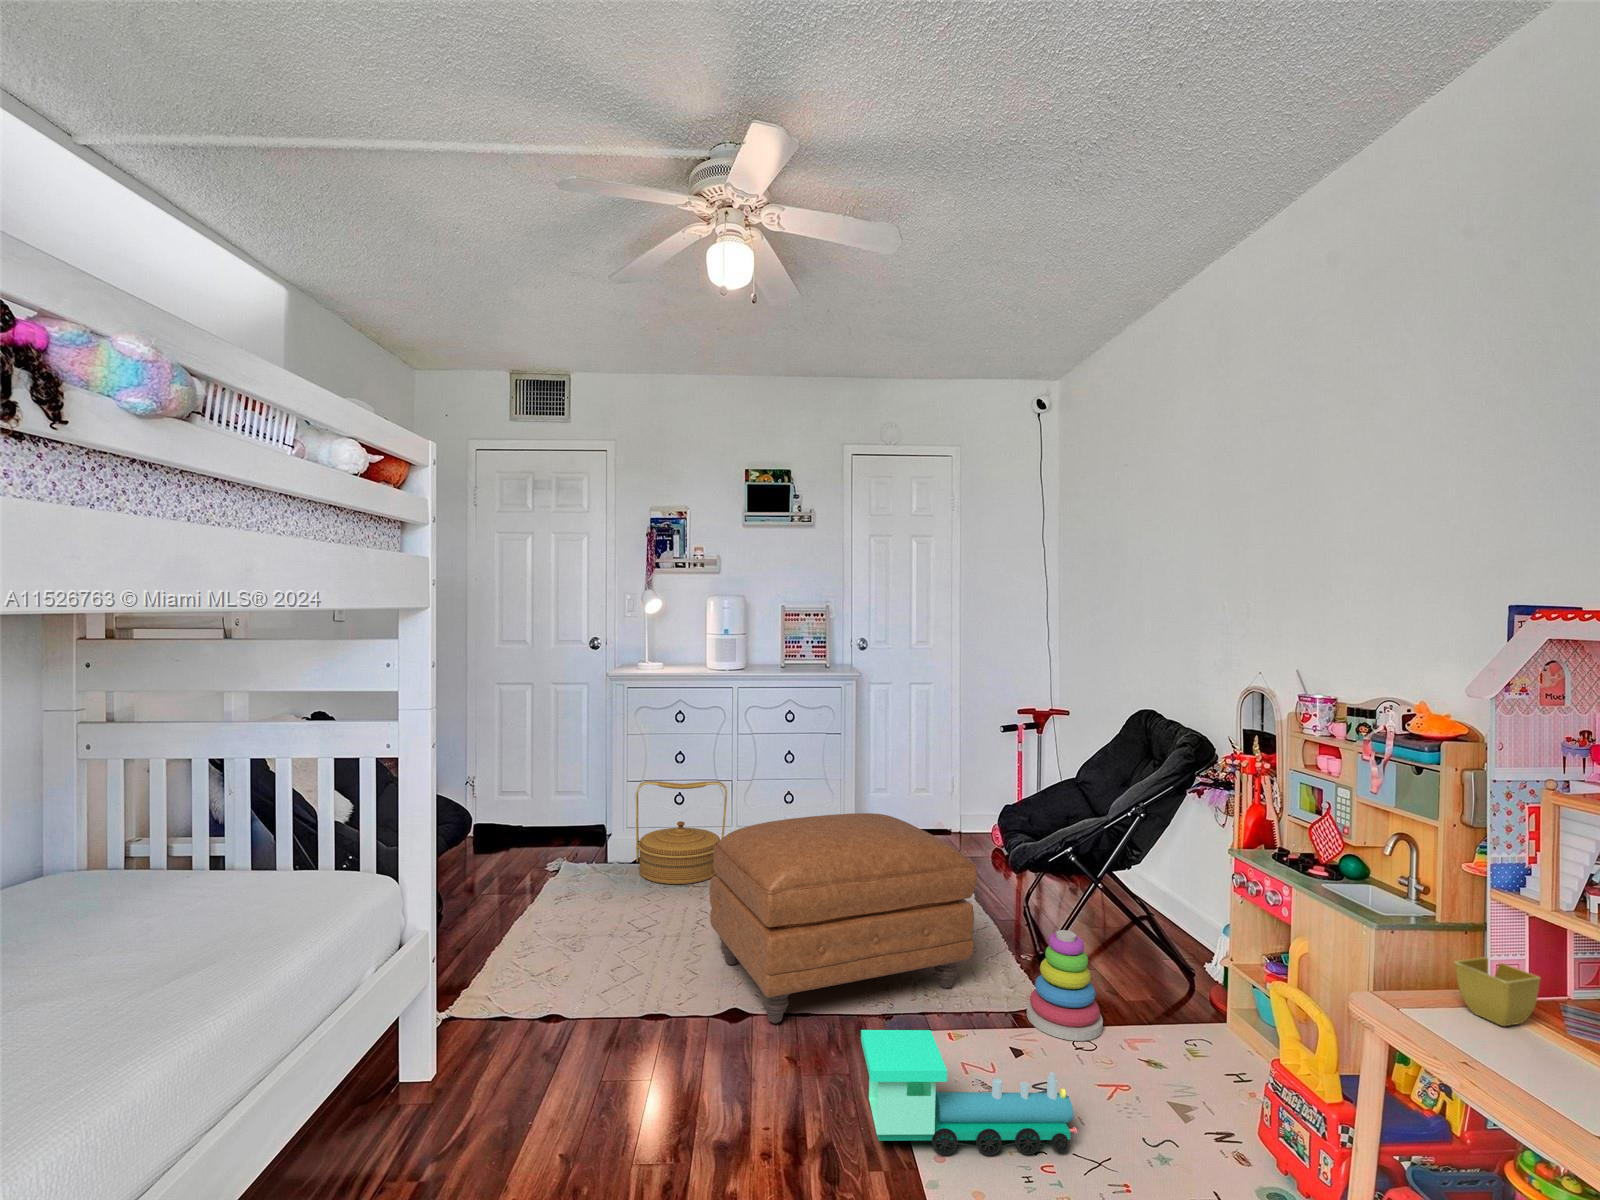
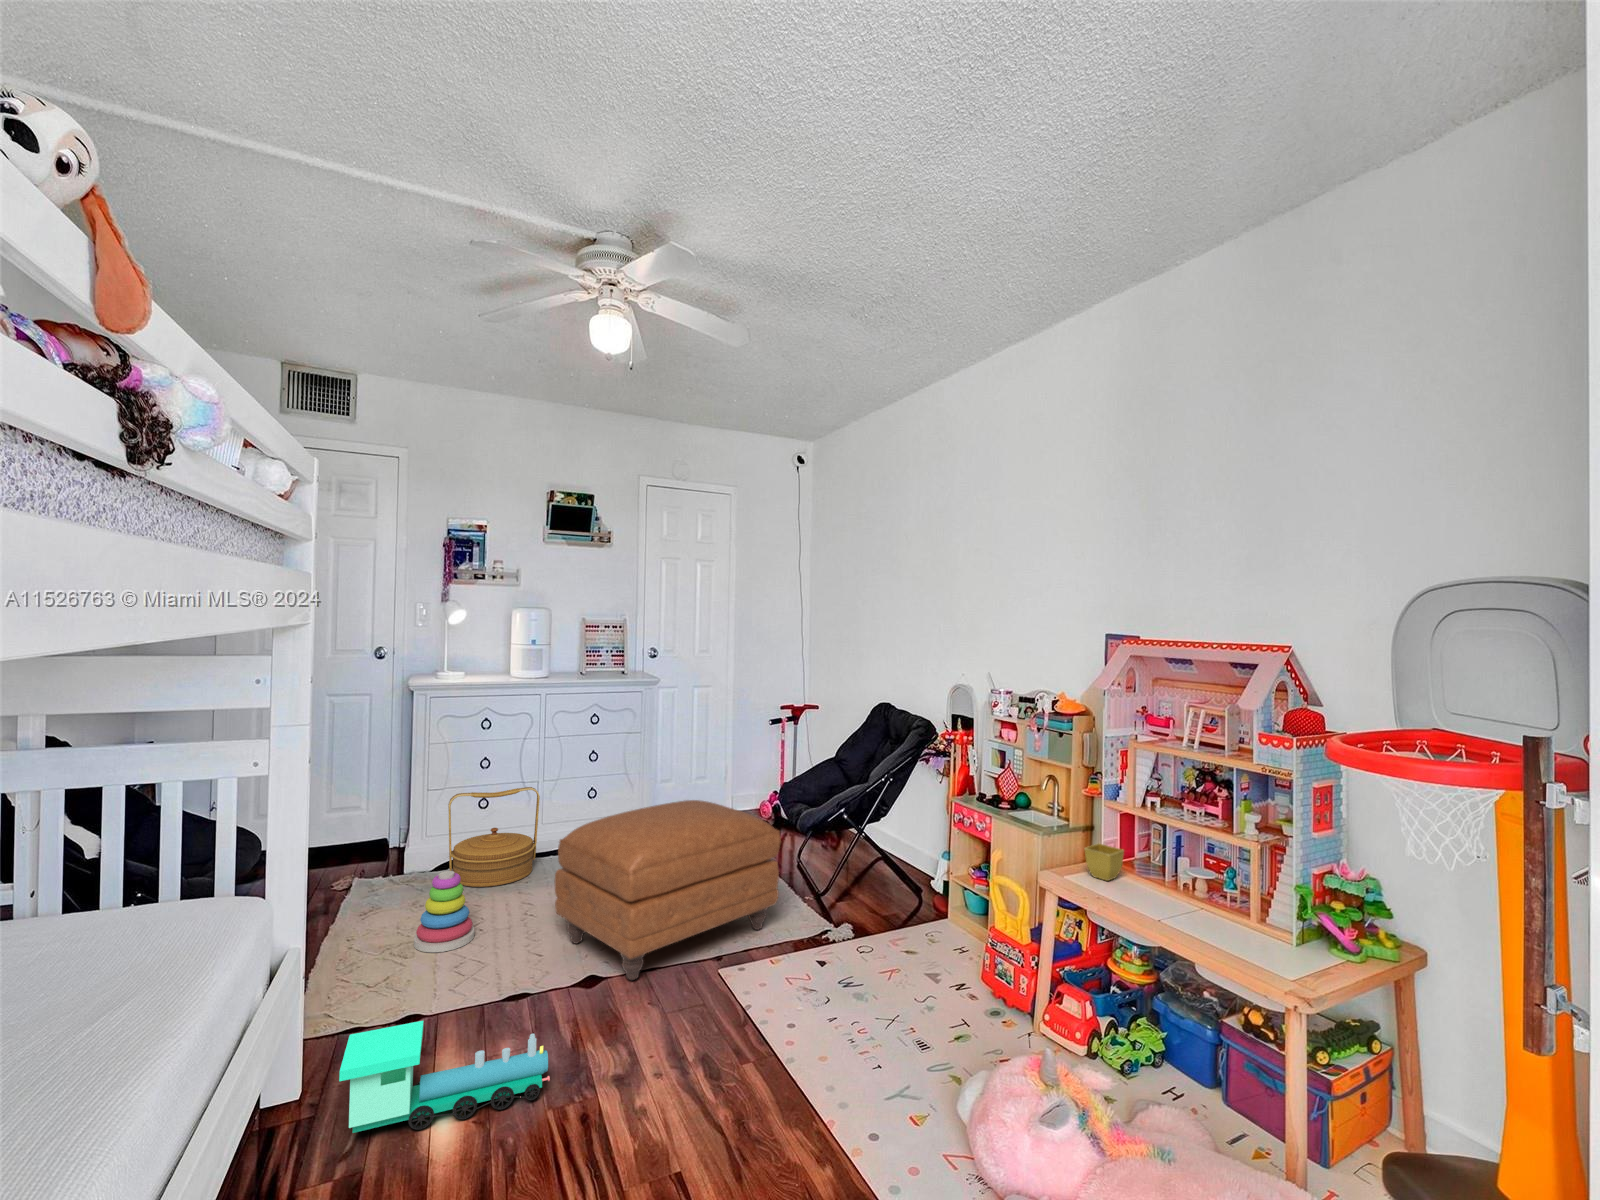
stacking toy: present [1027,930,1103,1041] -> present [414,871,475,952]
toy train: present [861,1030,1077,1155] -> present [339,1021,550,1133]

